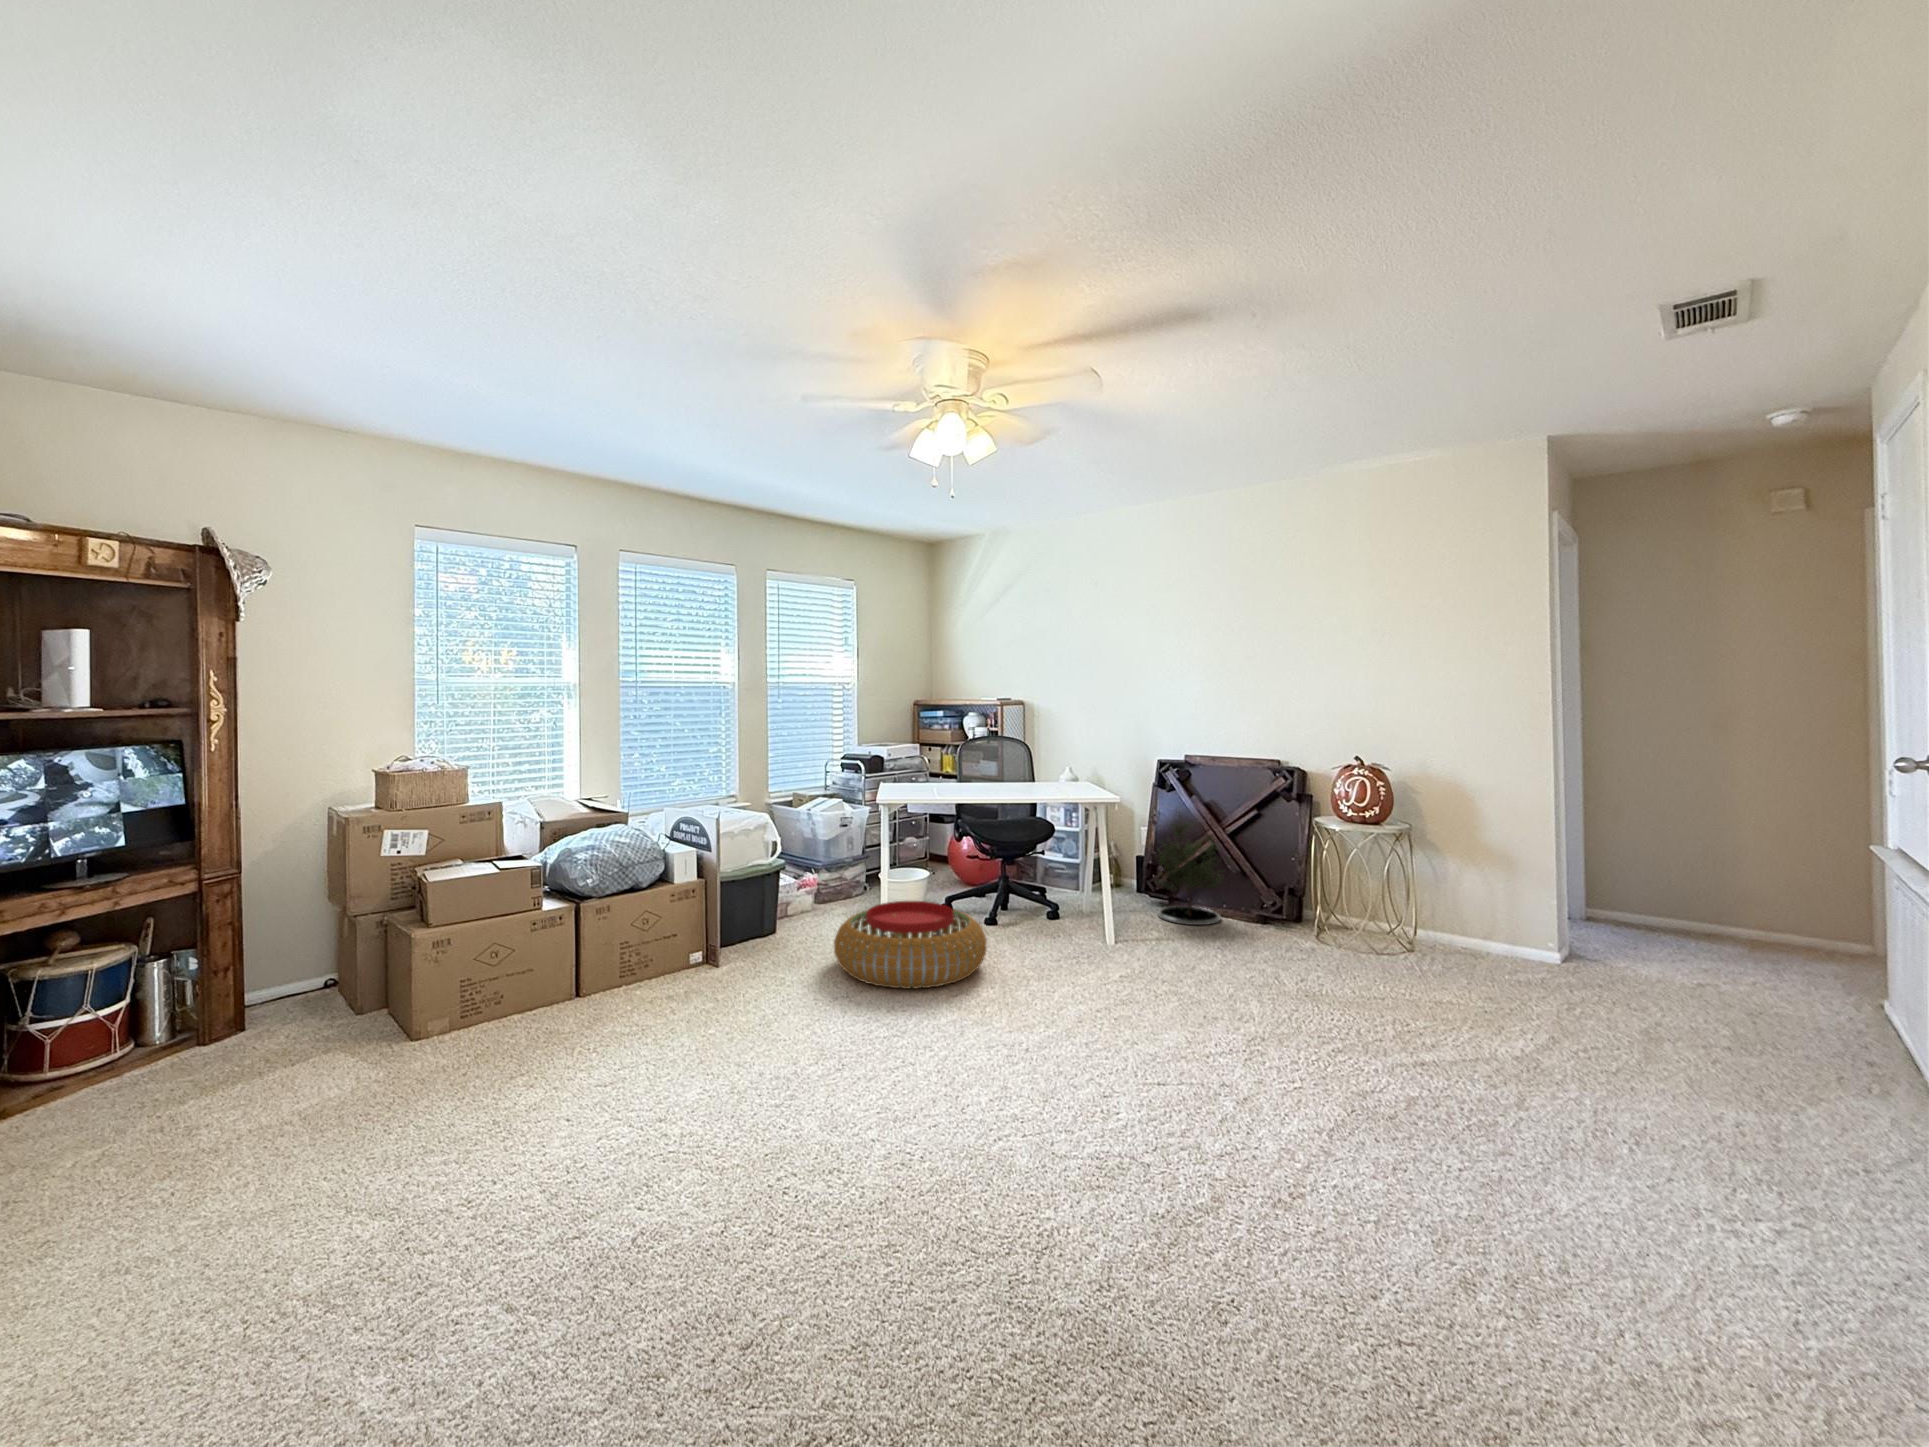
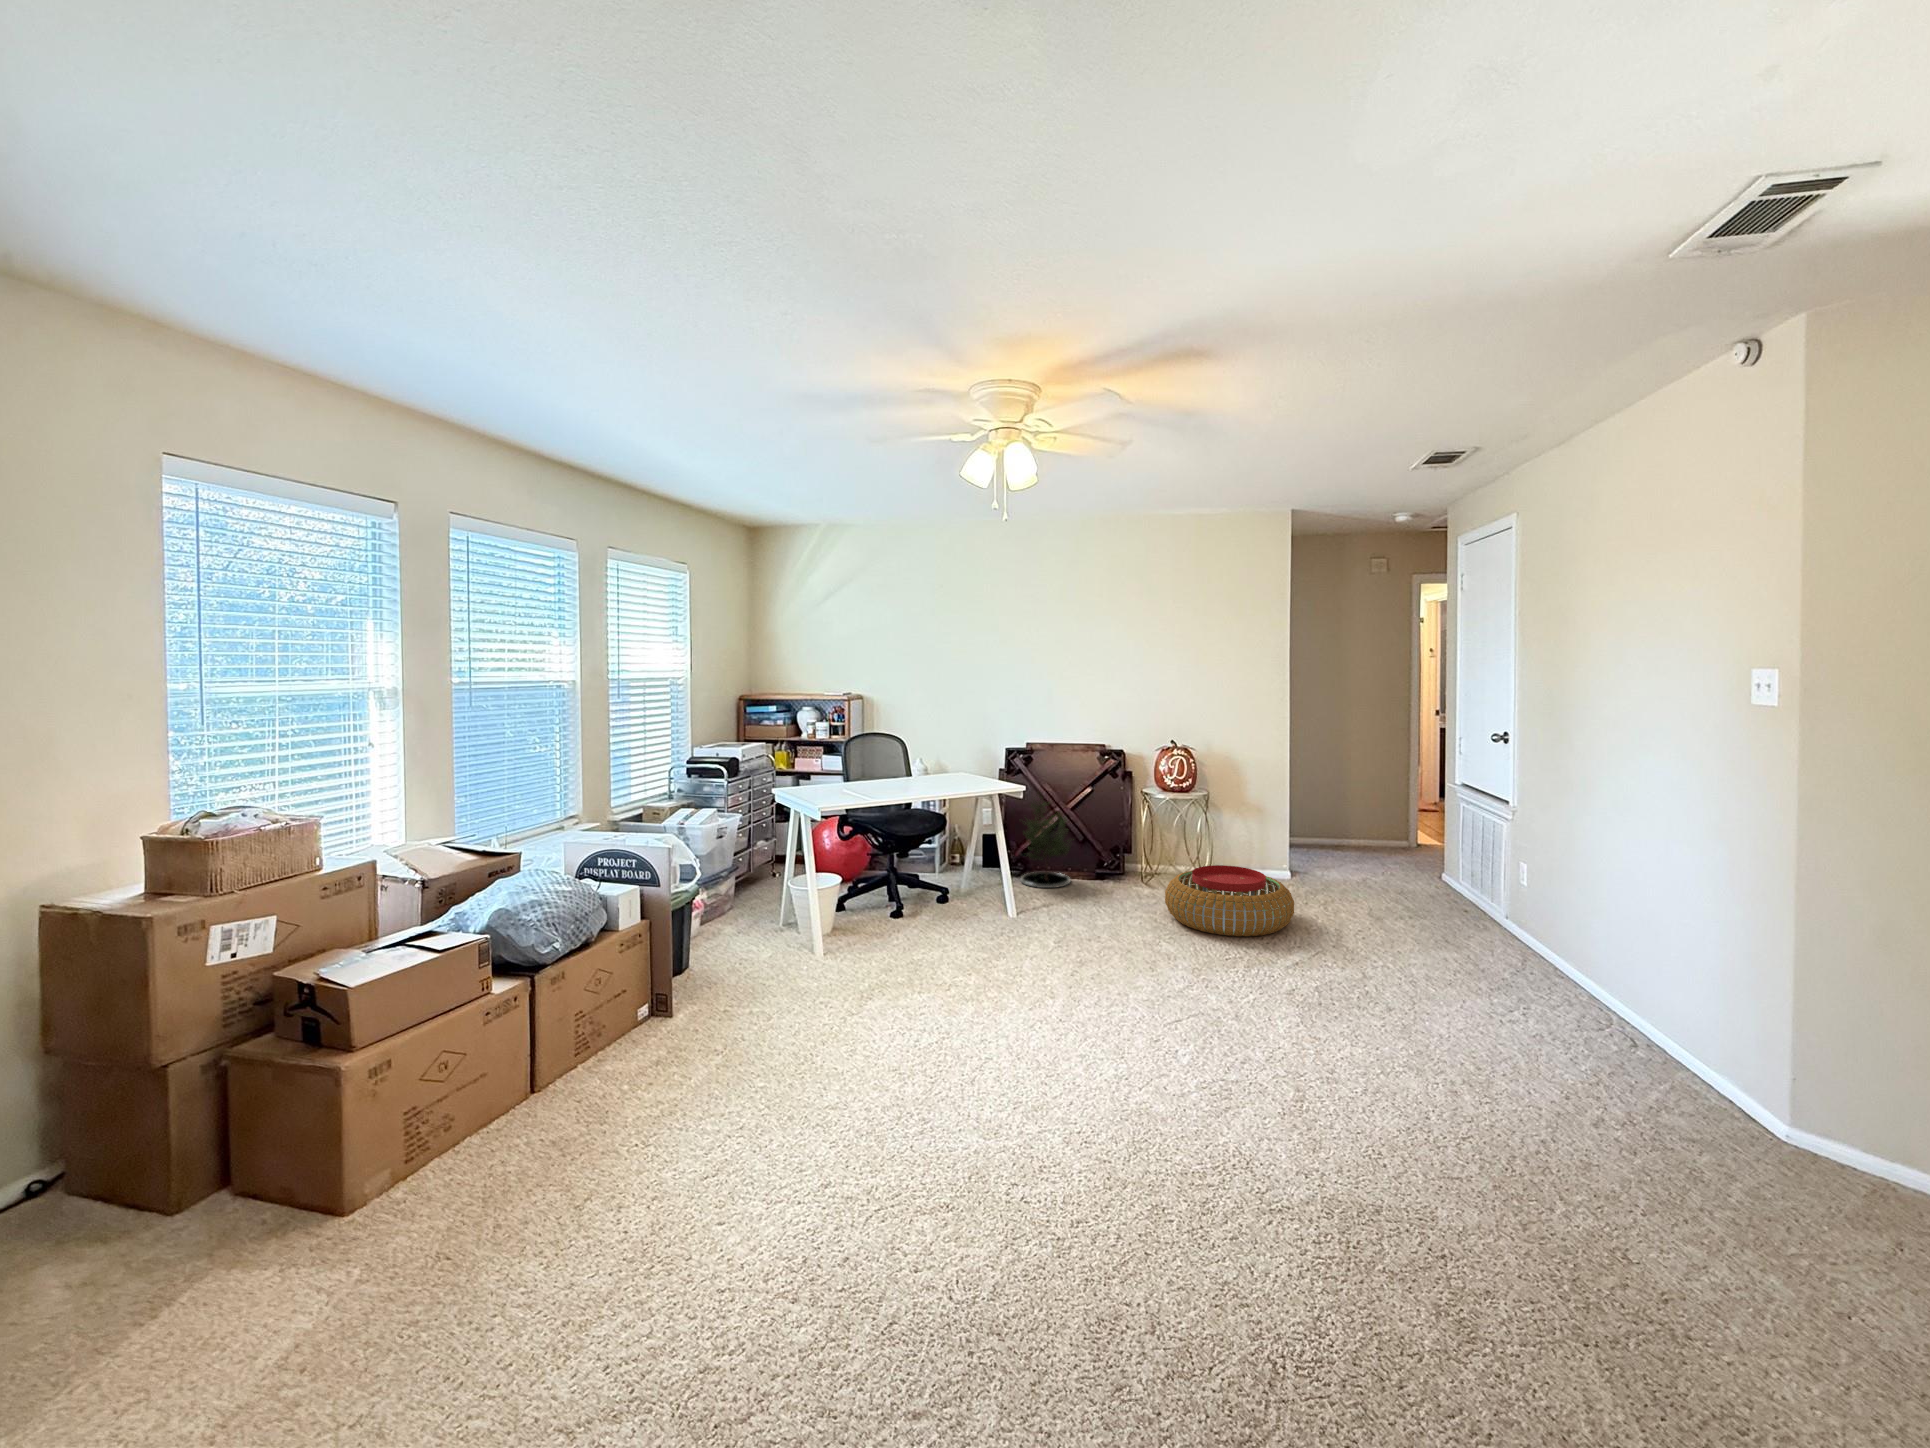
pouf: present [834,901,987,989] -> present [1165,865,1294,936]

